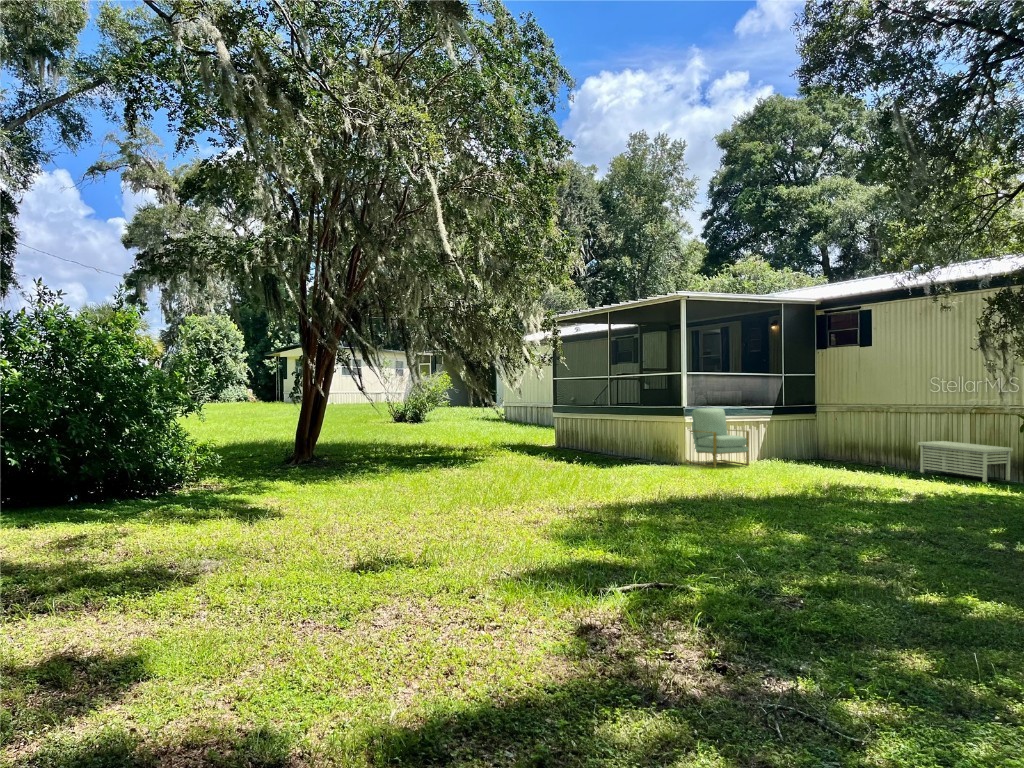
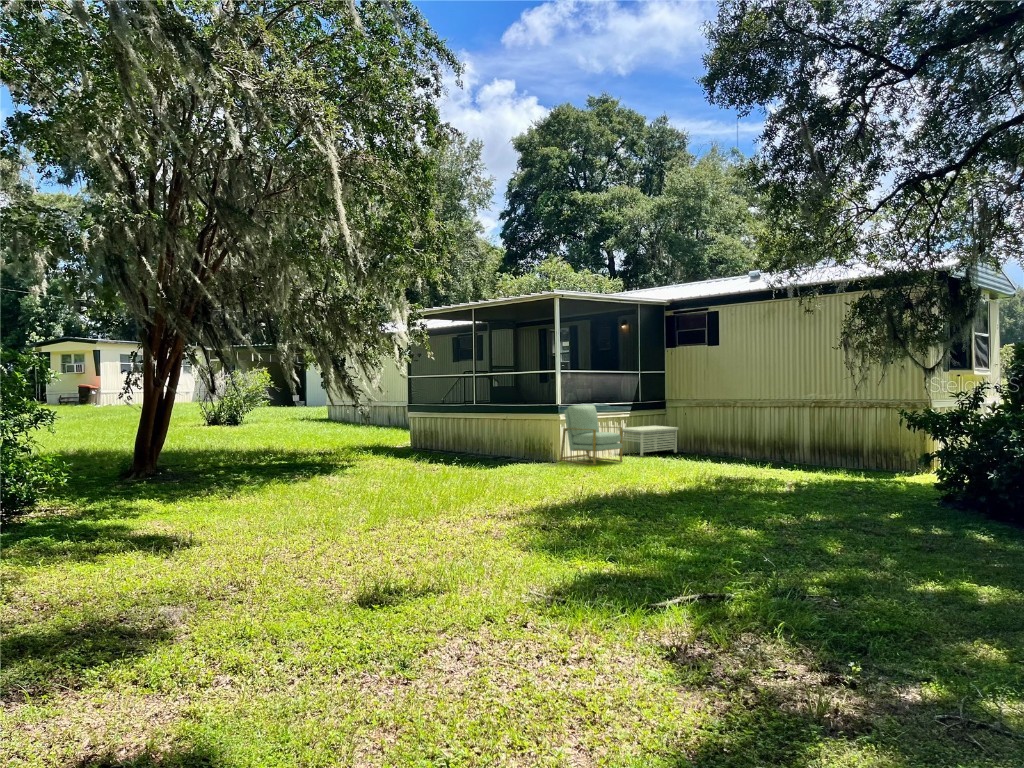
storage bench: present [918,441,1013,482] -> present [618,426,678,456]

